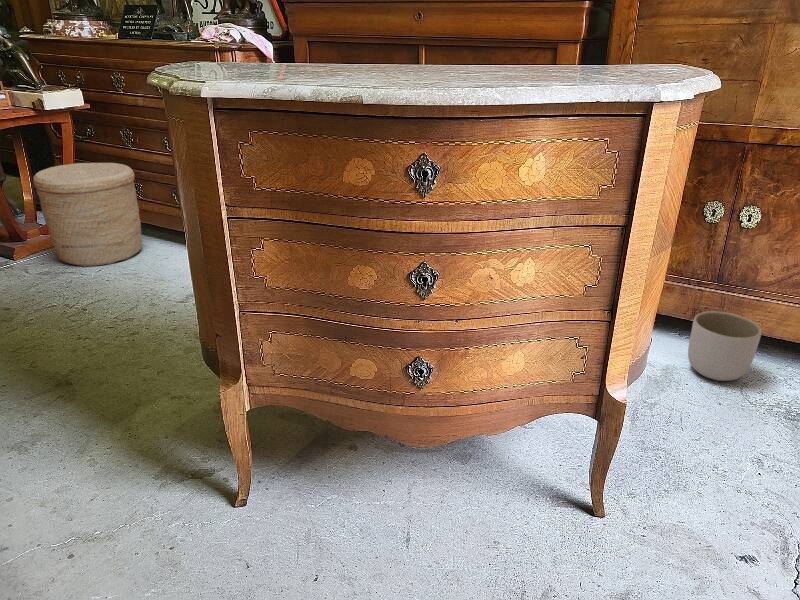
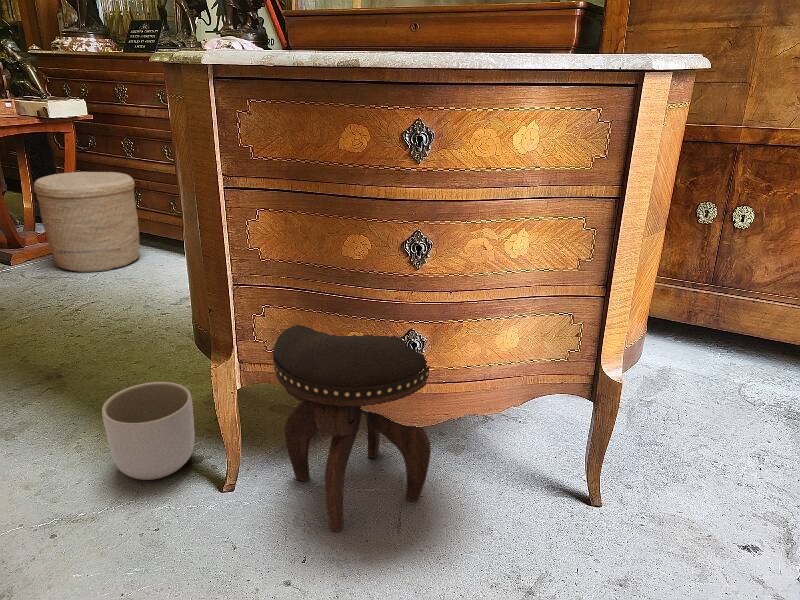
planter: present [688,311,762,381] -> present [102,382,195,480]
footstool: none [280,321,443,548] -> present [273,325,431,532]

